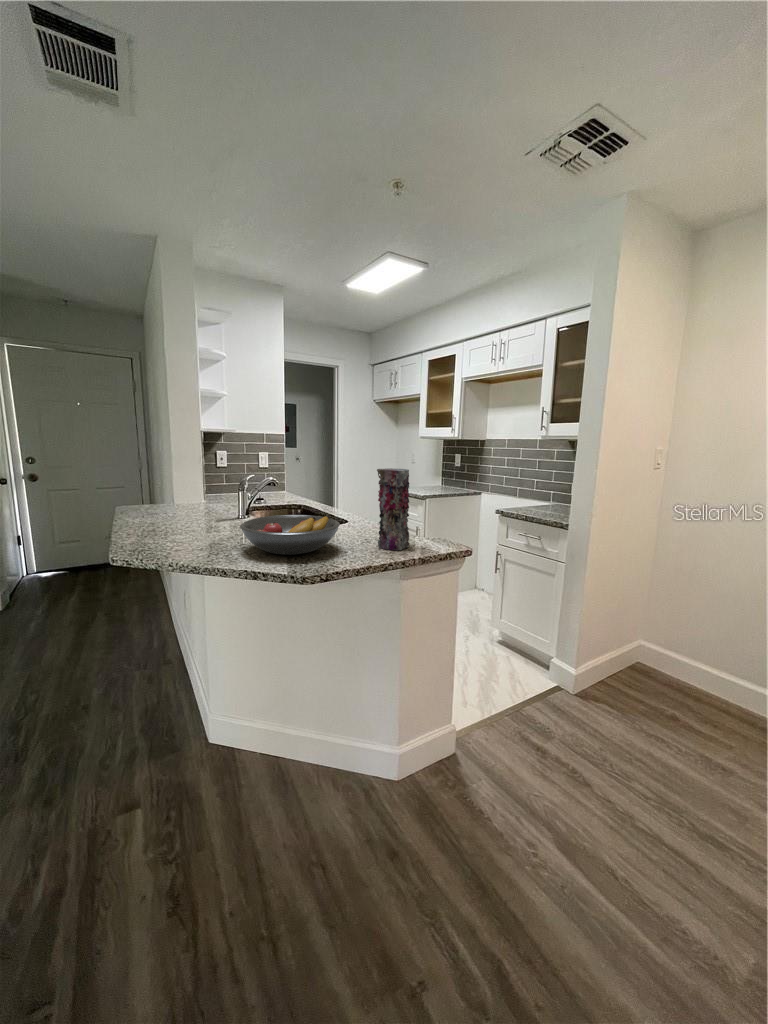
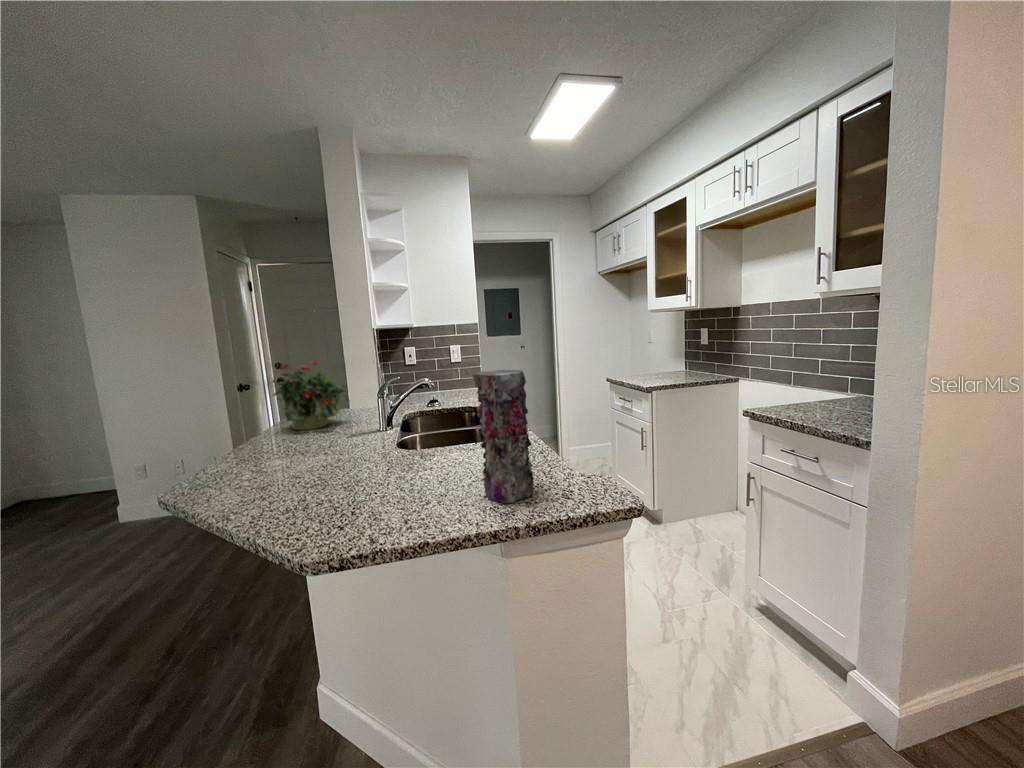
potted plant: none [138,454,204,516] -> present [273,361,350,430]
fruit bowl: present [240,515,340,555] -> none [272,441,422,509]

